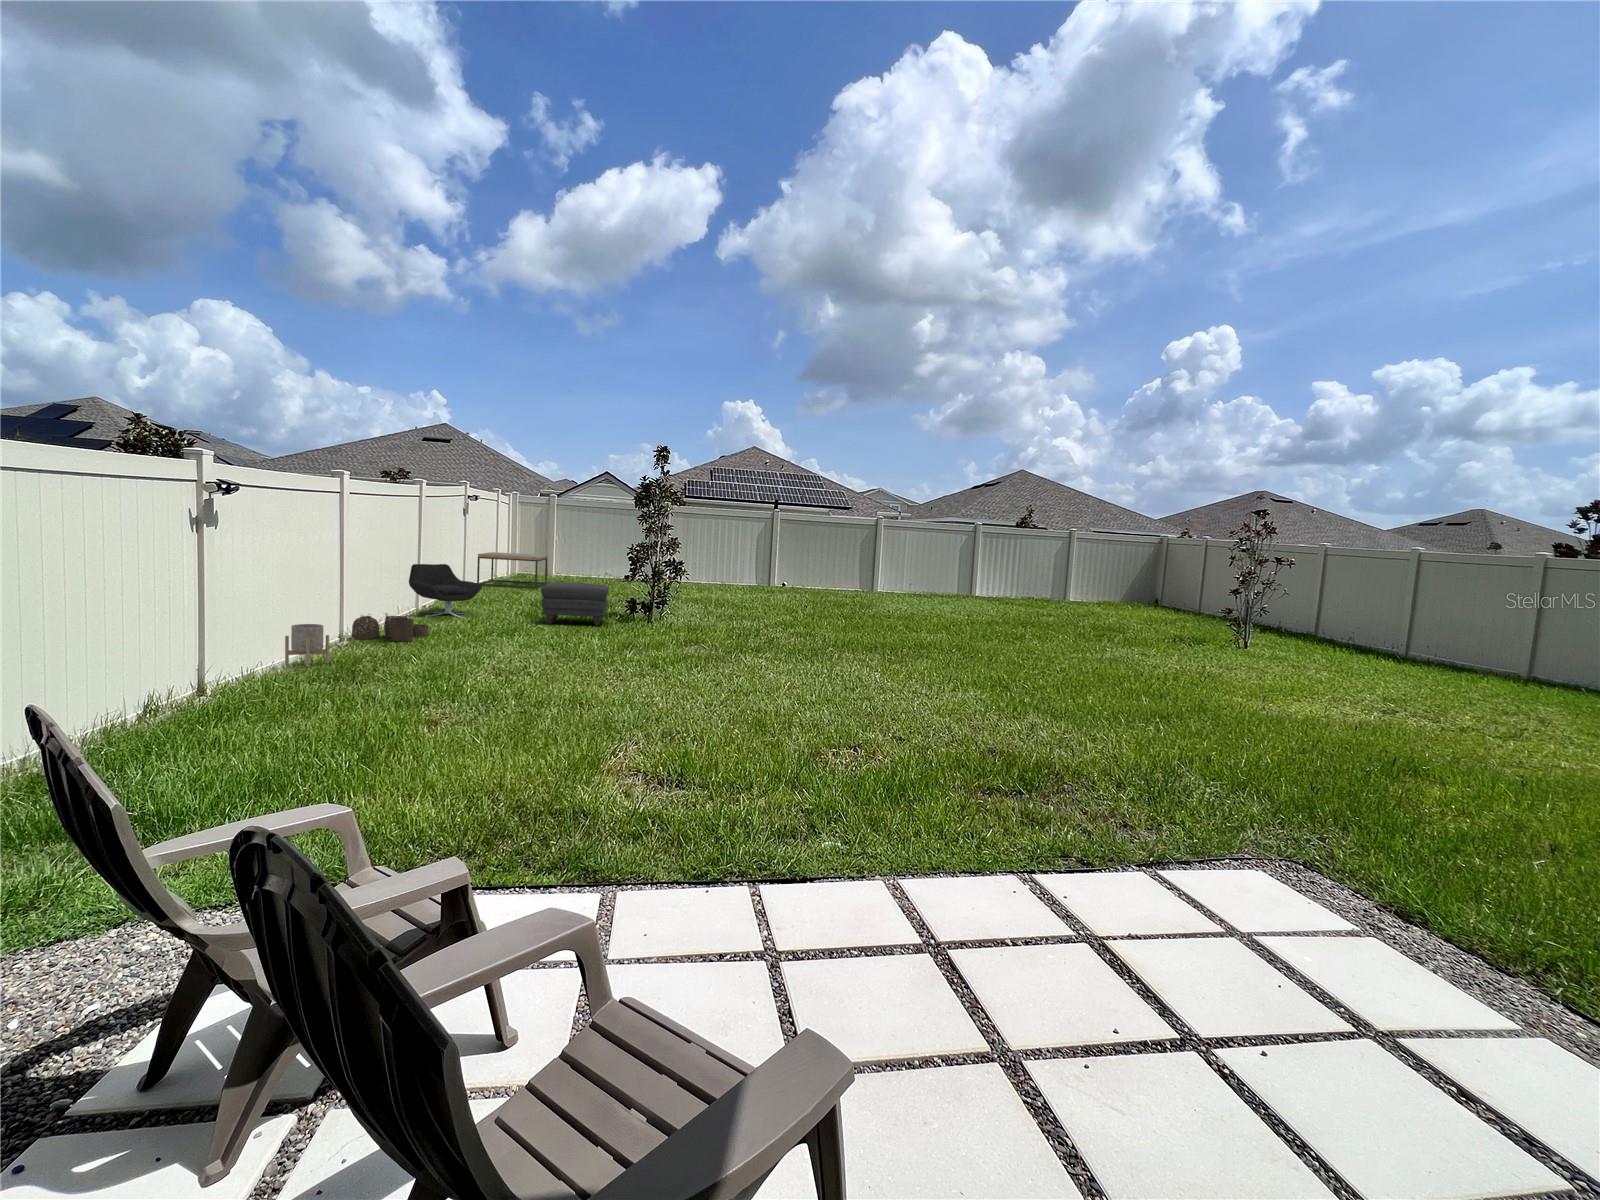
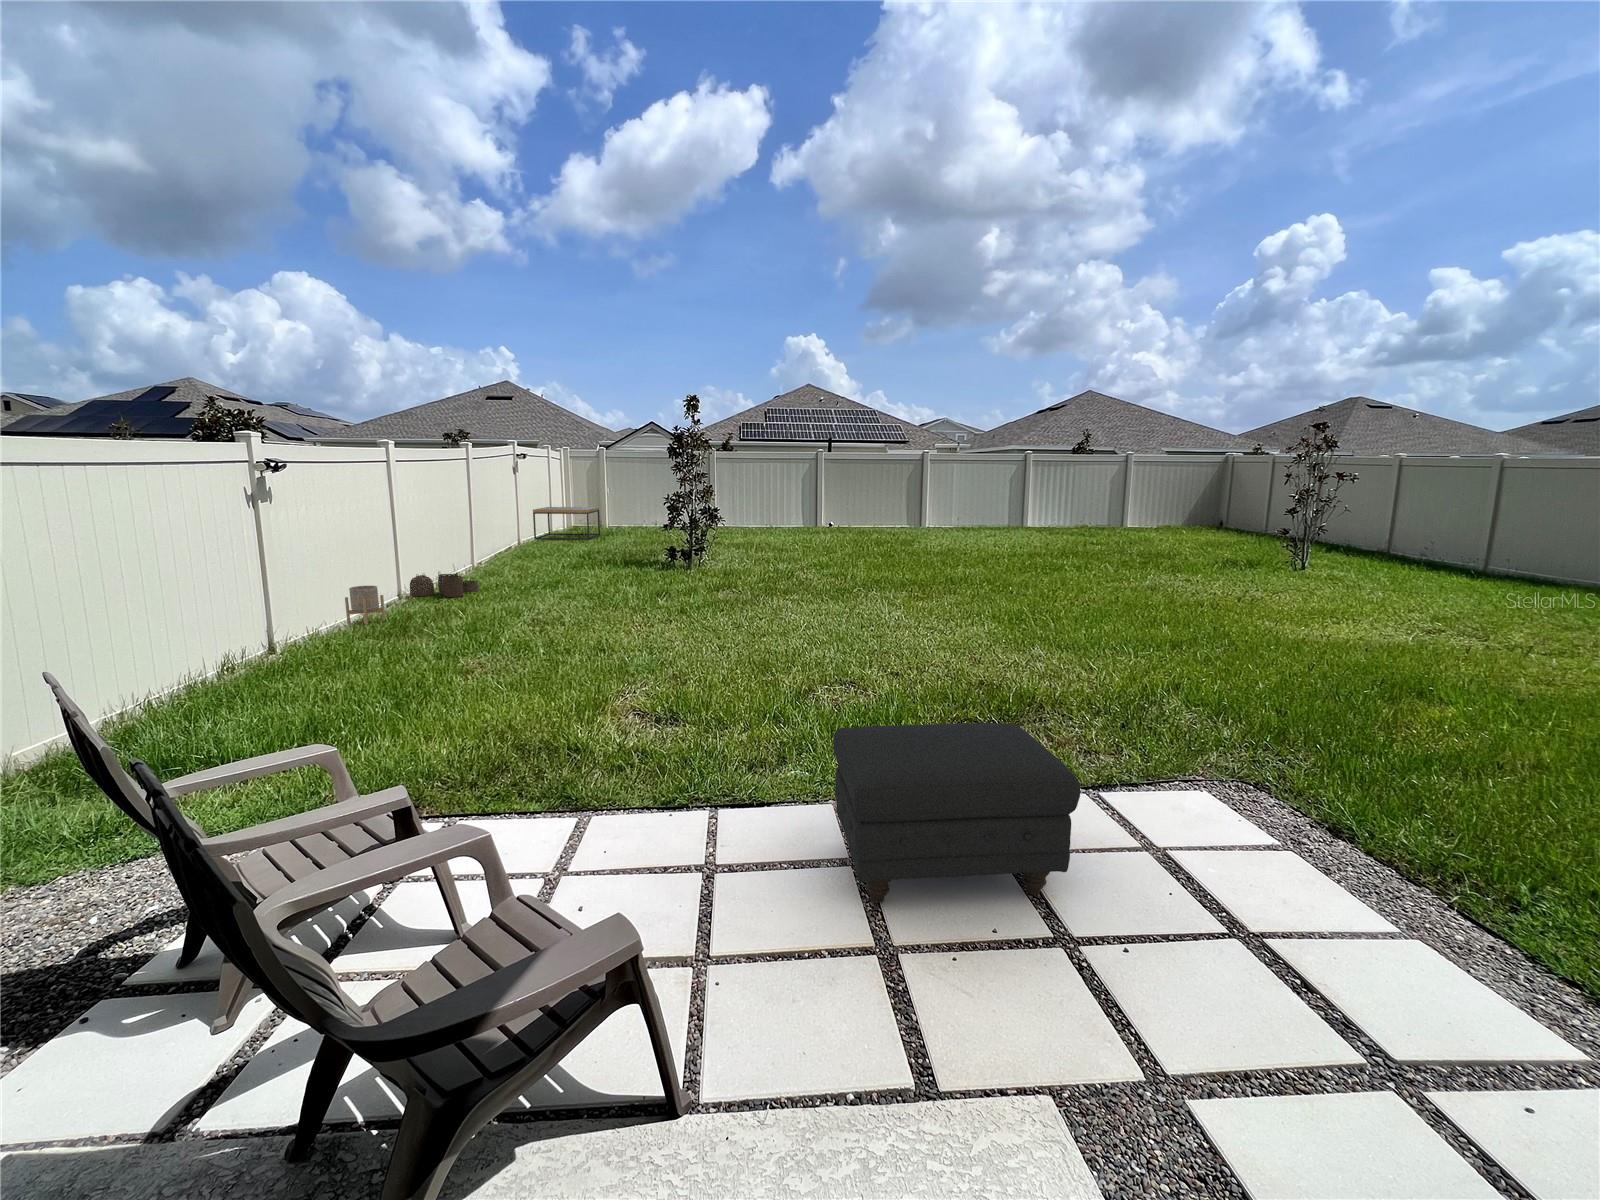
lounge chair: present [409,564,482,618] -> none [463,522,530,572]
ottoman: present [541,582,609,626] -> present [833,723,1081,903]

